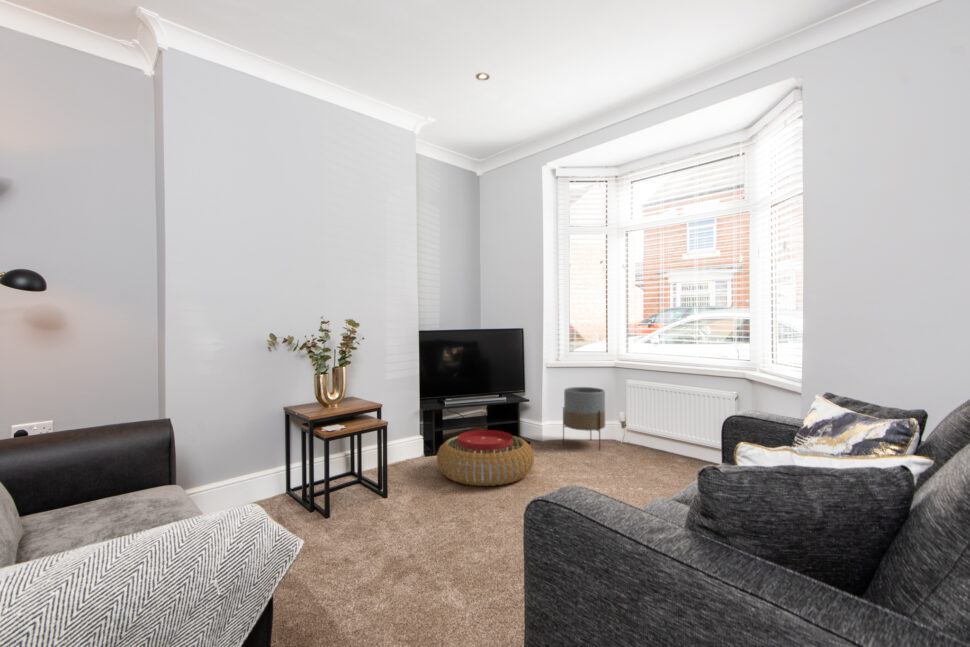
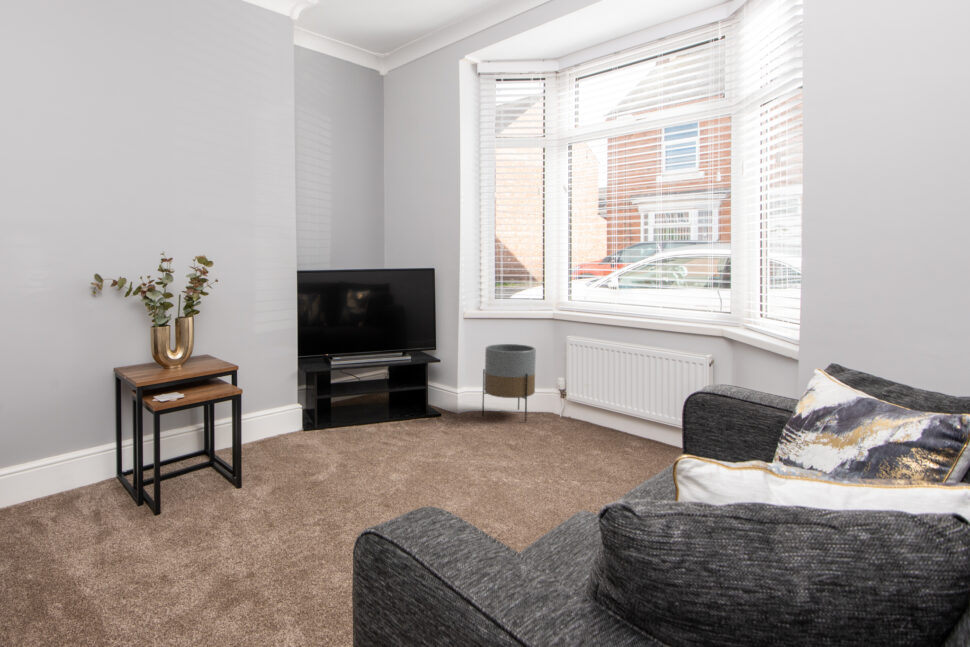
pouf: present [437,430,534,486] -> none [316,397,439,464]

